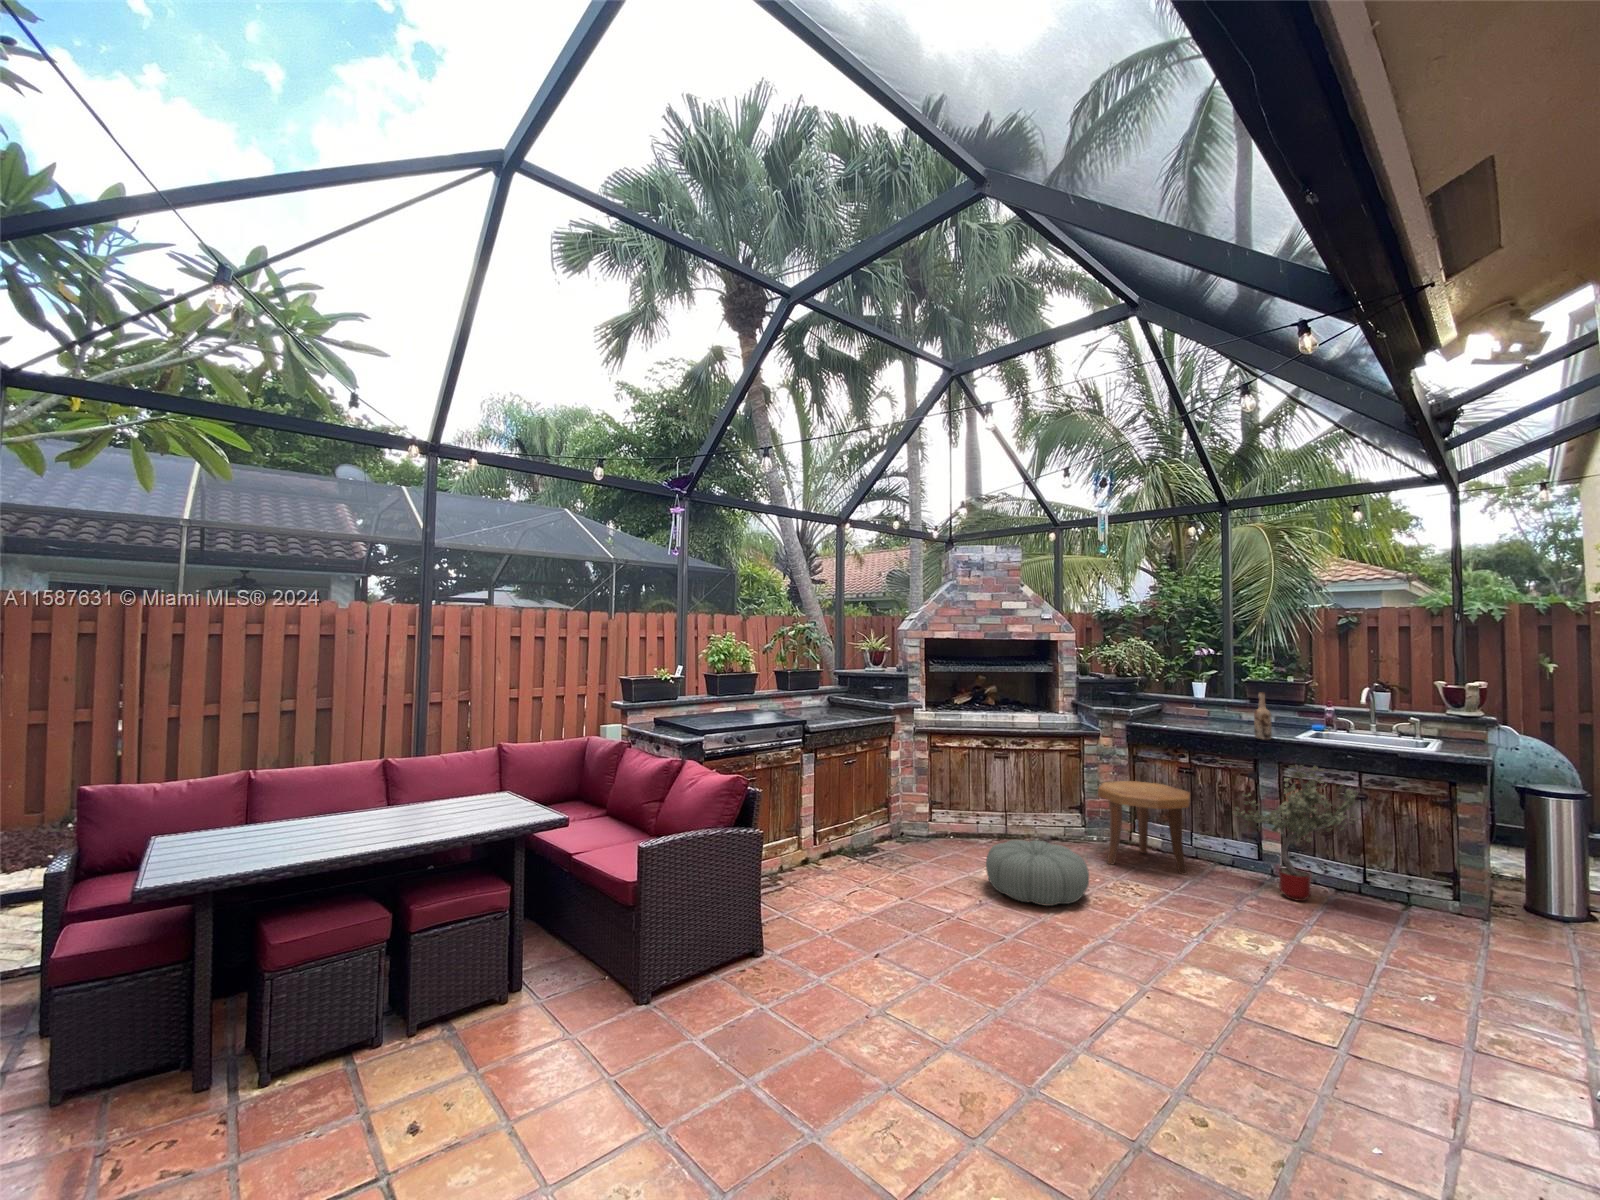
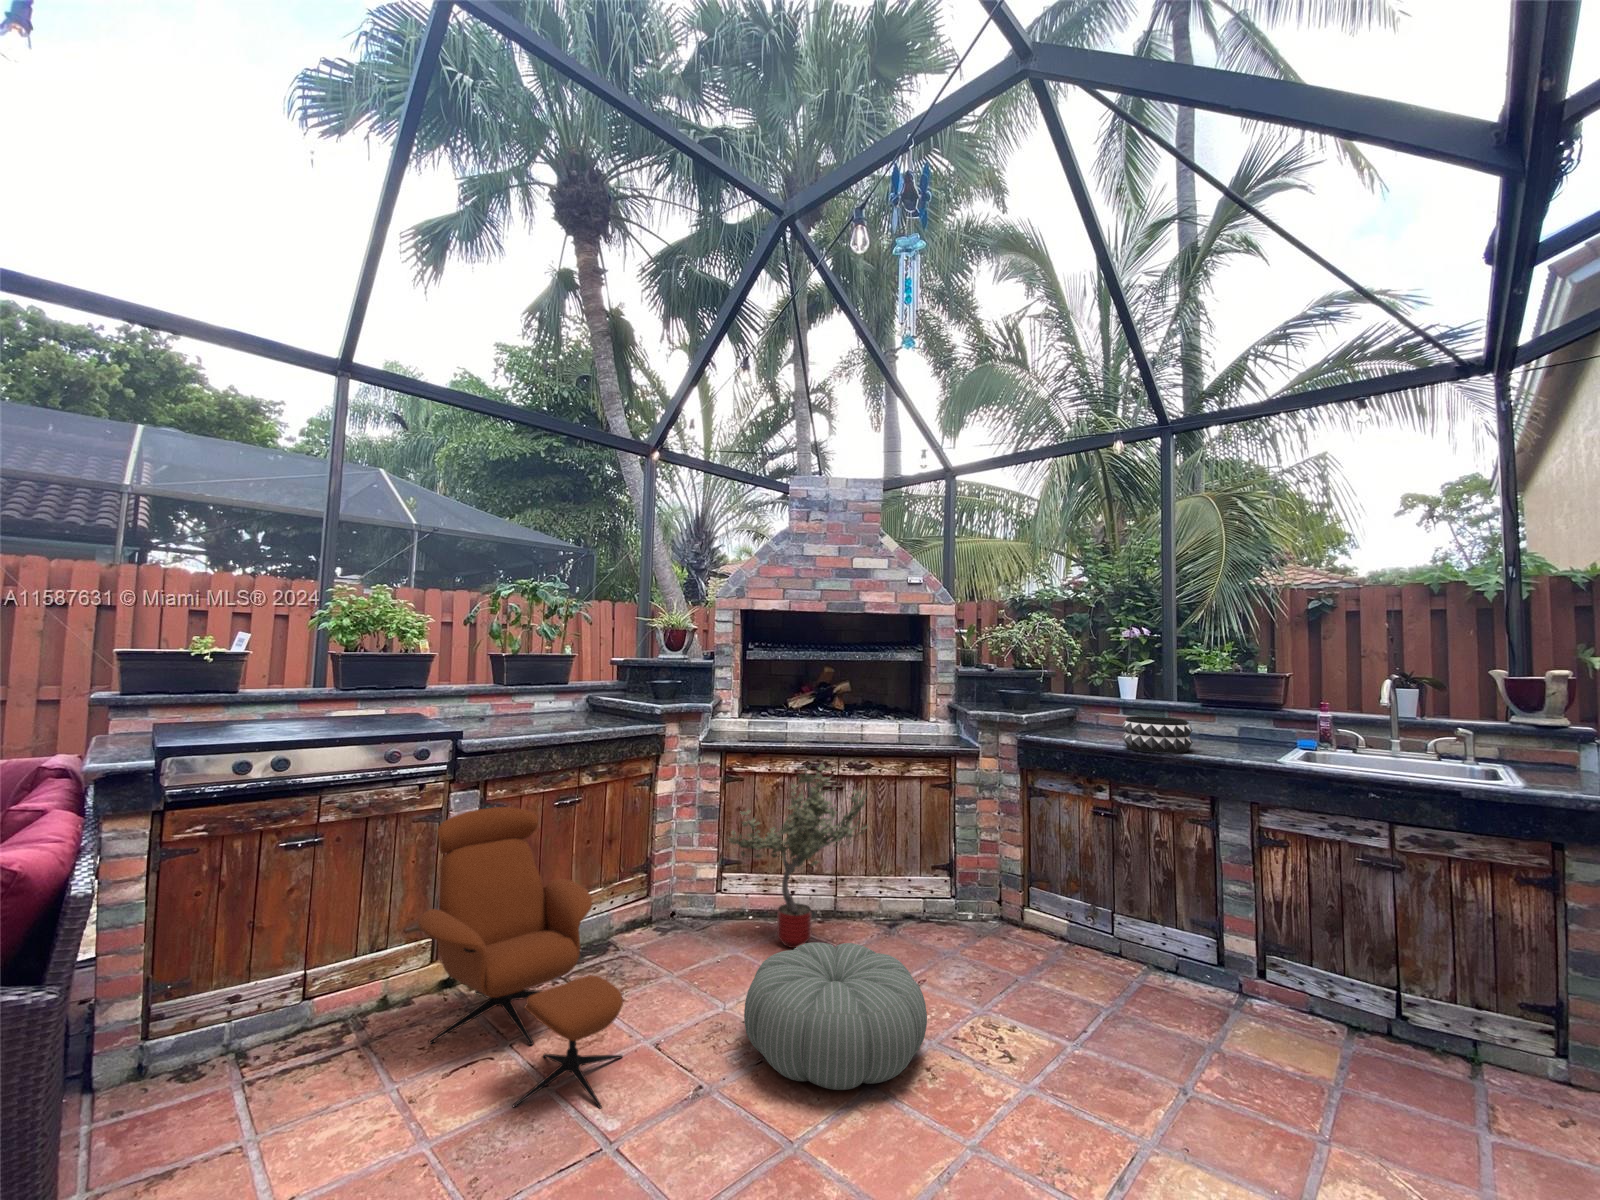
wine bottle: present [1254,692,1272,740] -> none [1214,686,1242,765]
decorative bowl: none [1194,710,1242,733] -> present [1122,716,1193,753]
lounge chair: none [805,764,930,909] -> present [418,807,624,1108]
potted tree: present [1234,765,1361,901] -> present [729,764,868,948]
side table: present [1098,781,1190,874] -> none [969,828,1112,993]

